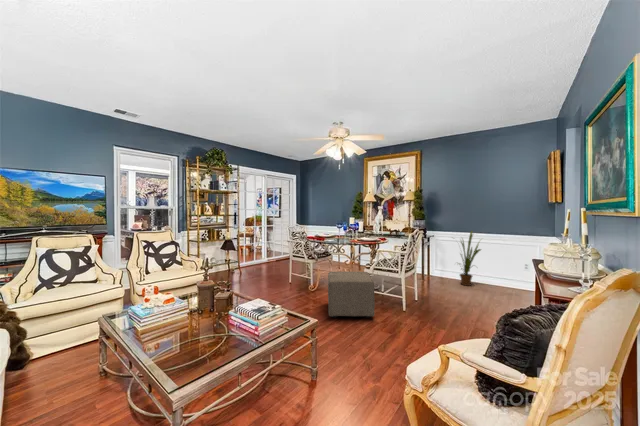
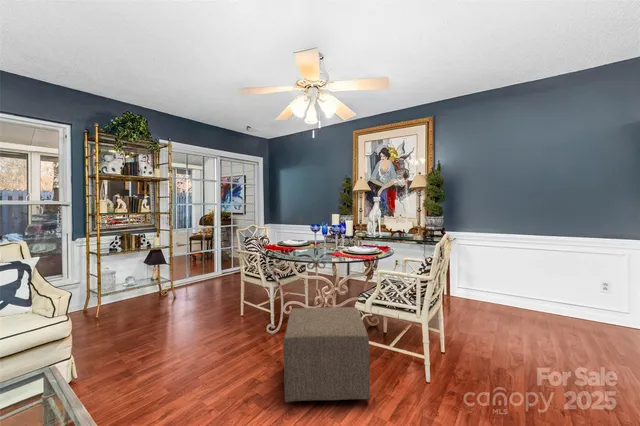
house plant: present [460,231,481,286] -> none [481,230,532,314]

